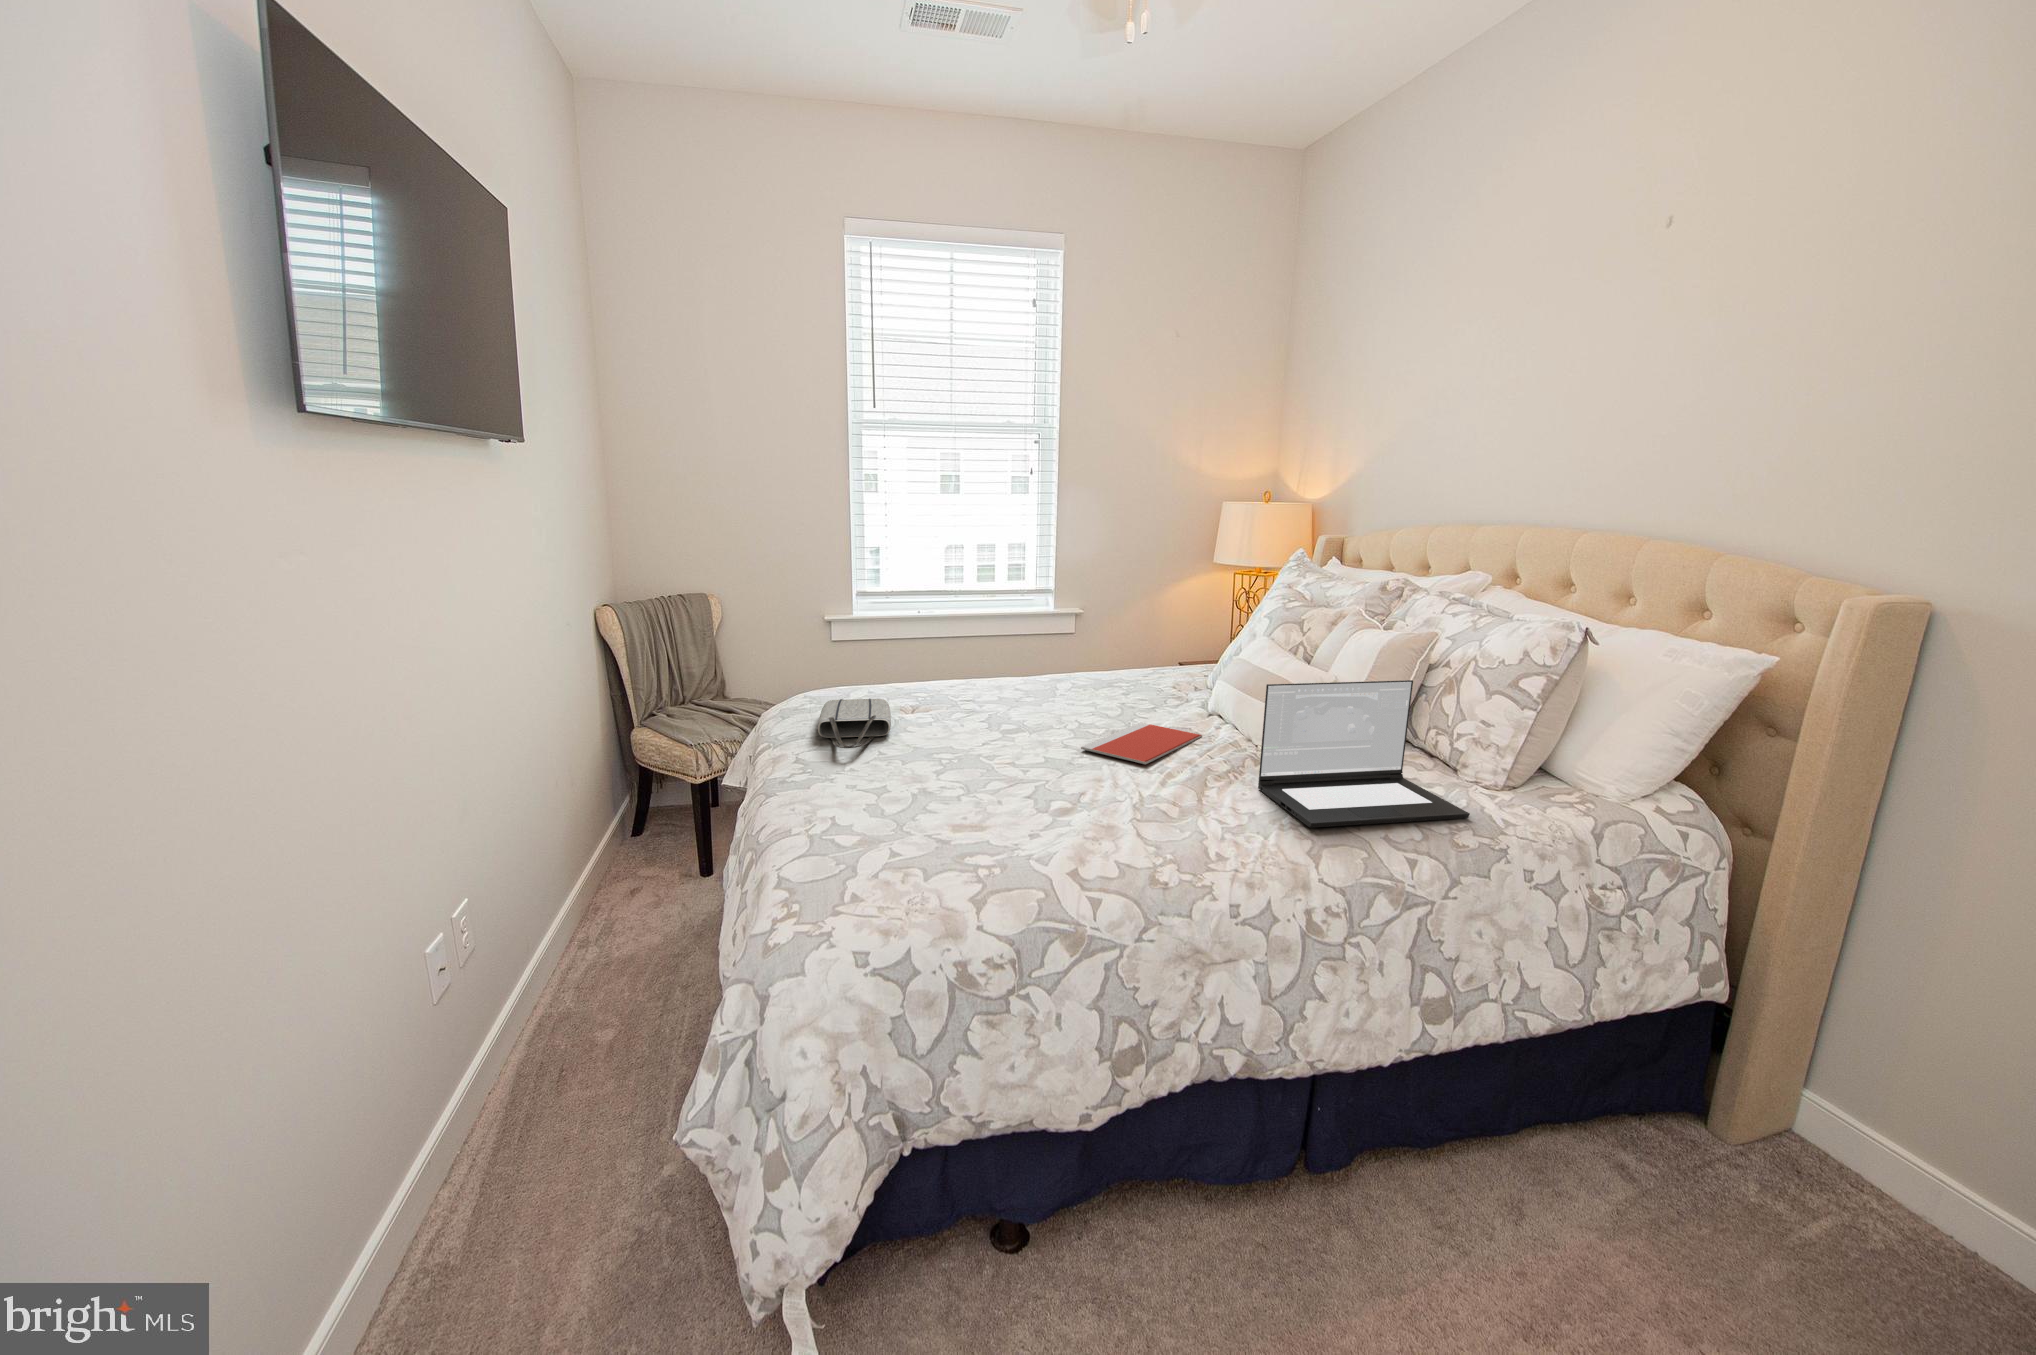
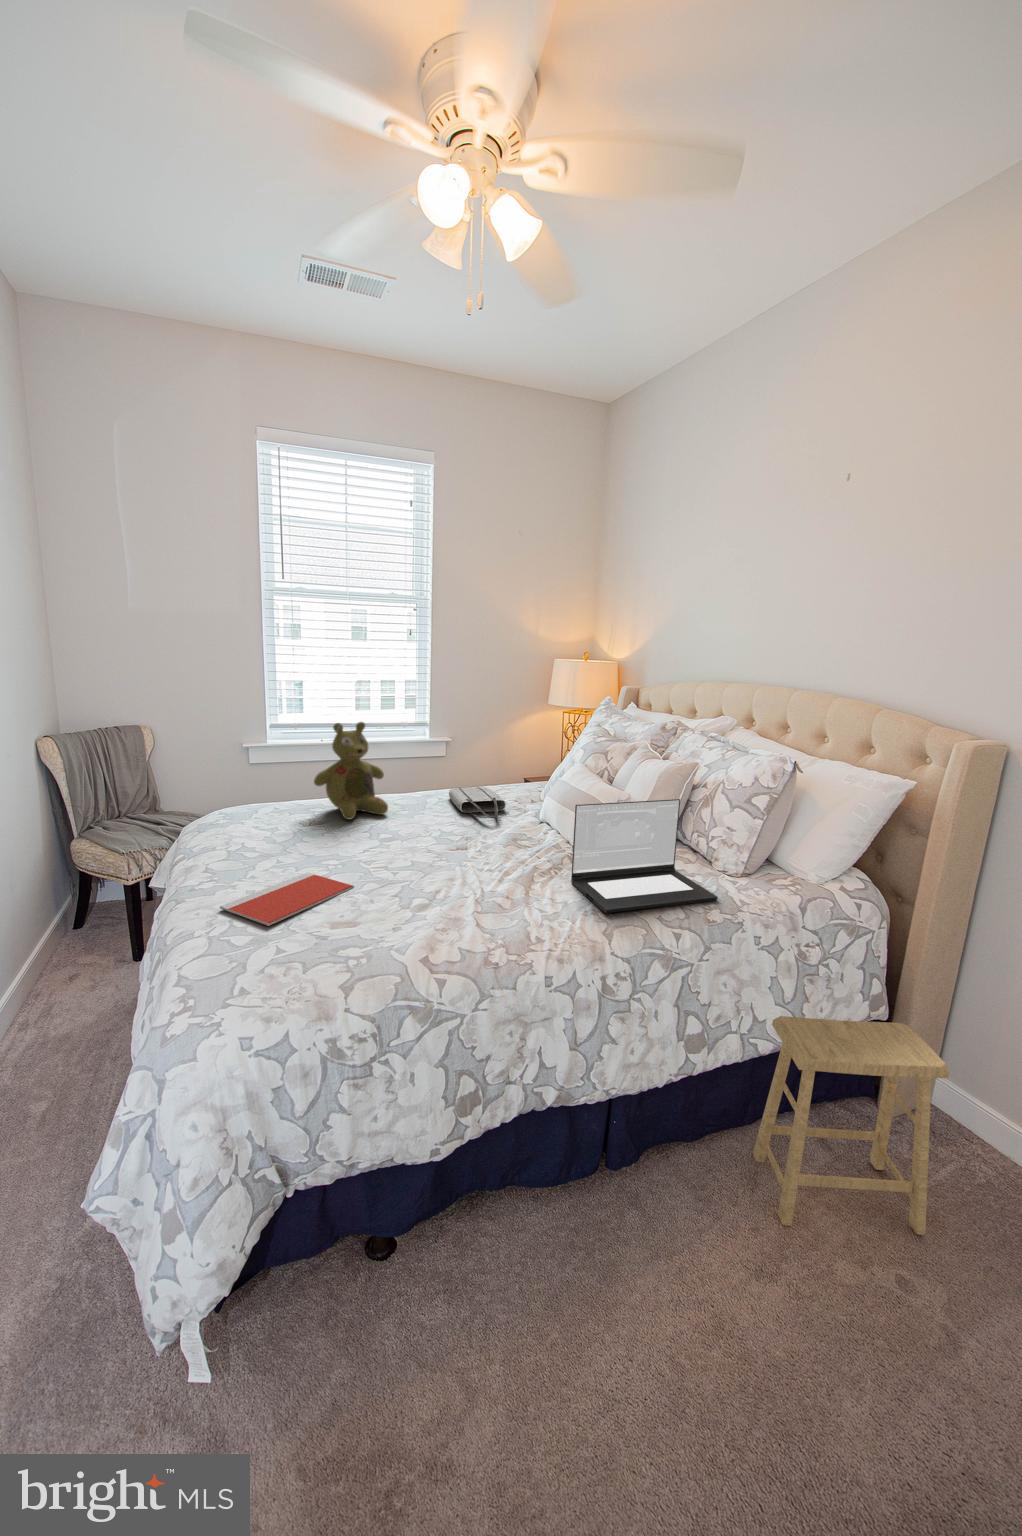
stuffed bear: none [918,583,1010,705] -> present [314,722,388,819]
tote bag: present [818,699,891,748] -> present [449,787,506,818]
notebook: present [1081,723,1202,764] -> present [220,873,354,926]
footstool: none [1515,982,1838,1310] -> present [753,1016,949,1235]

